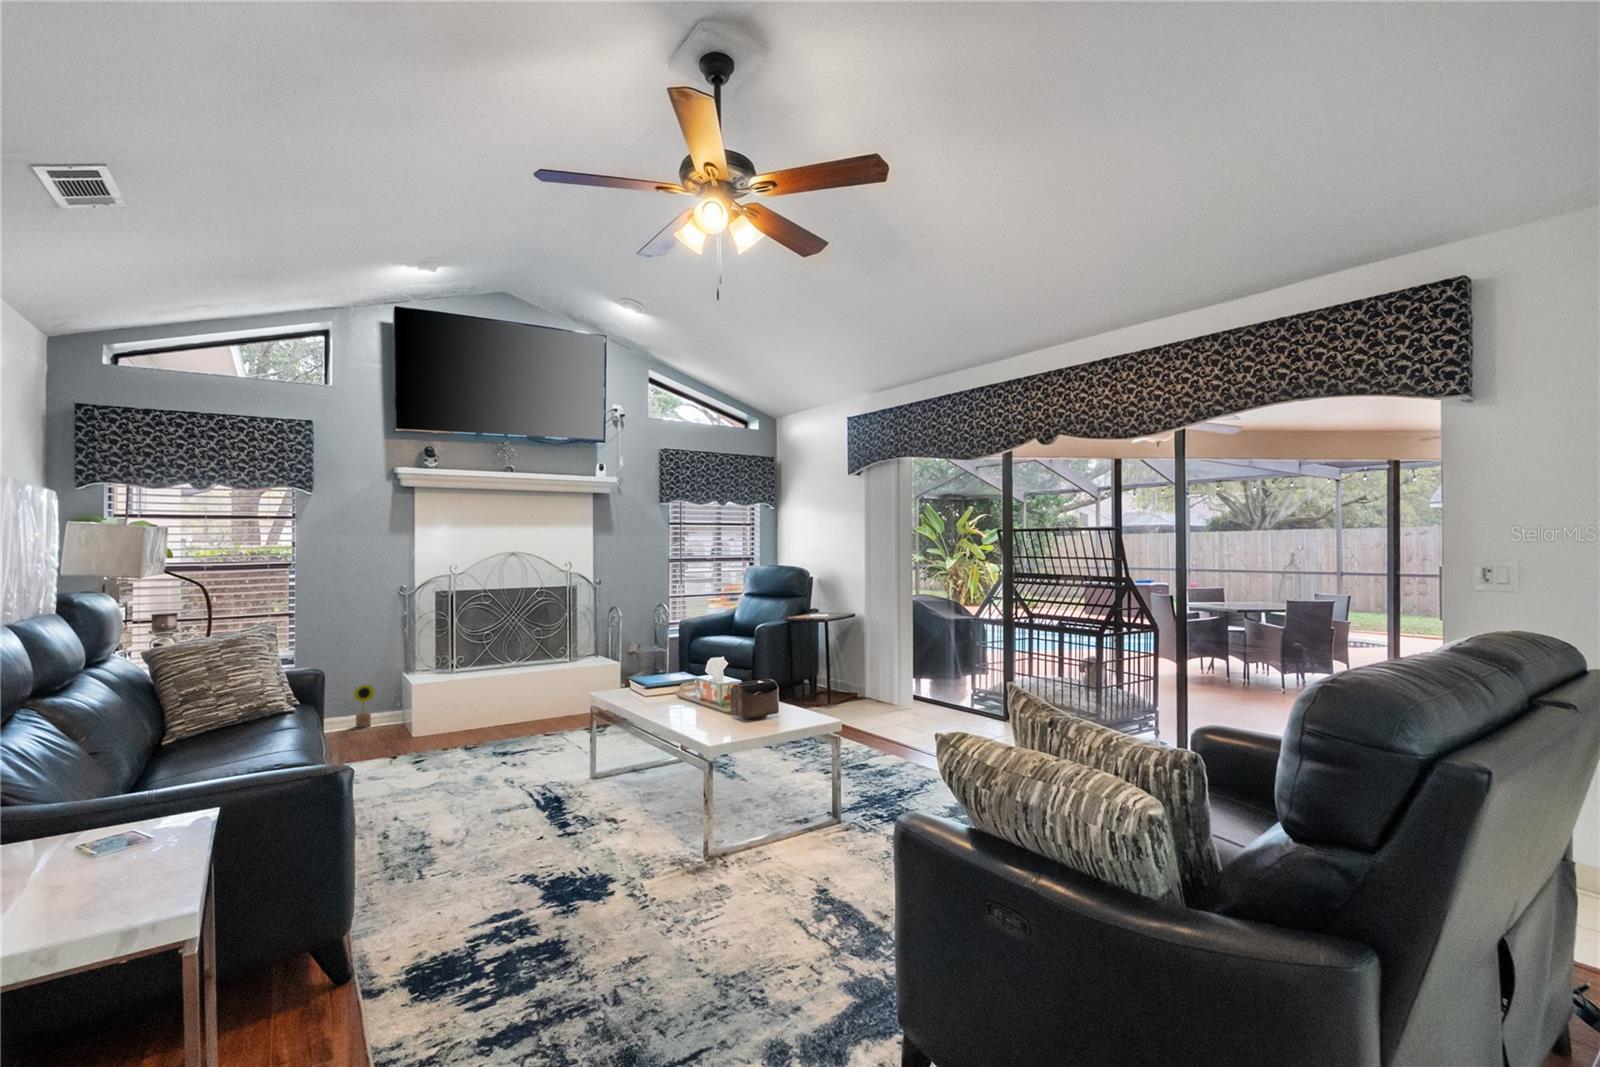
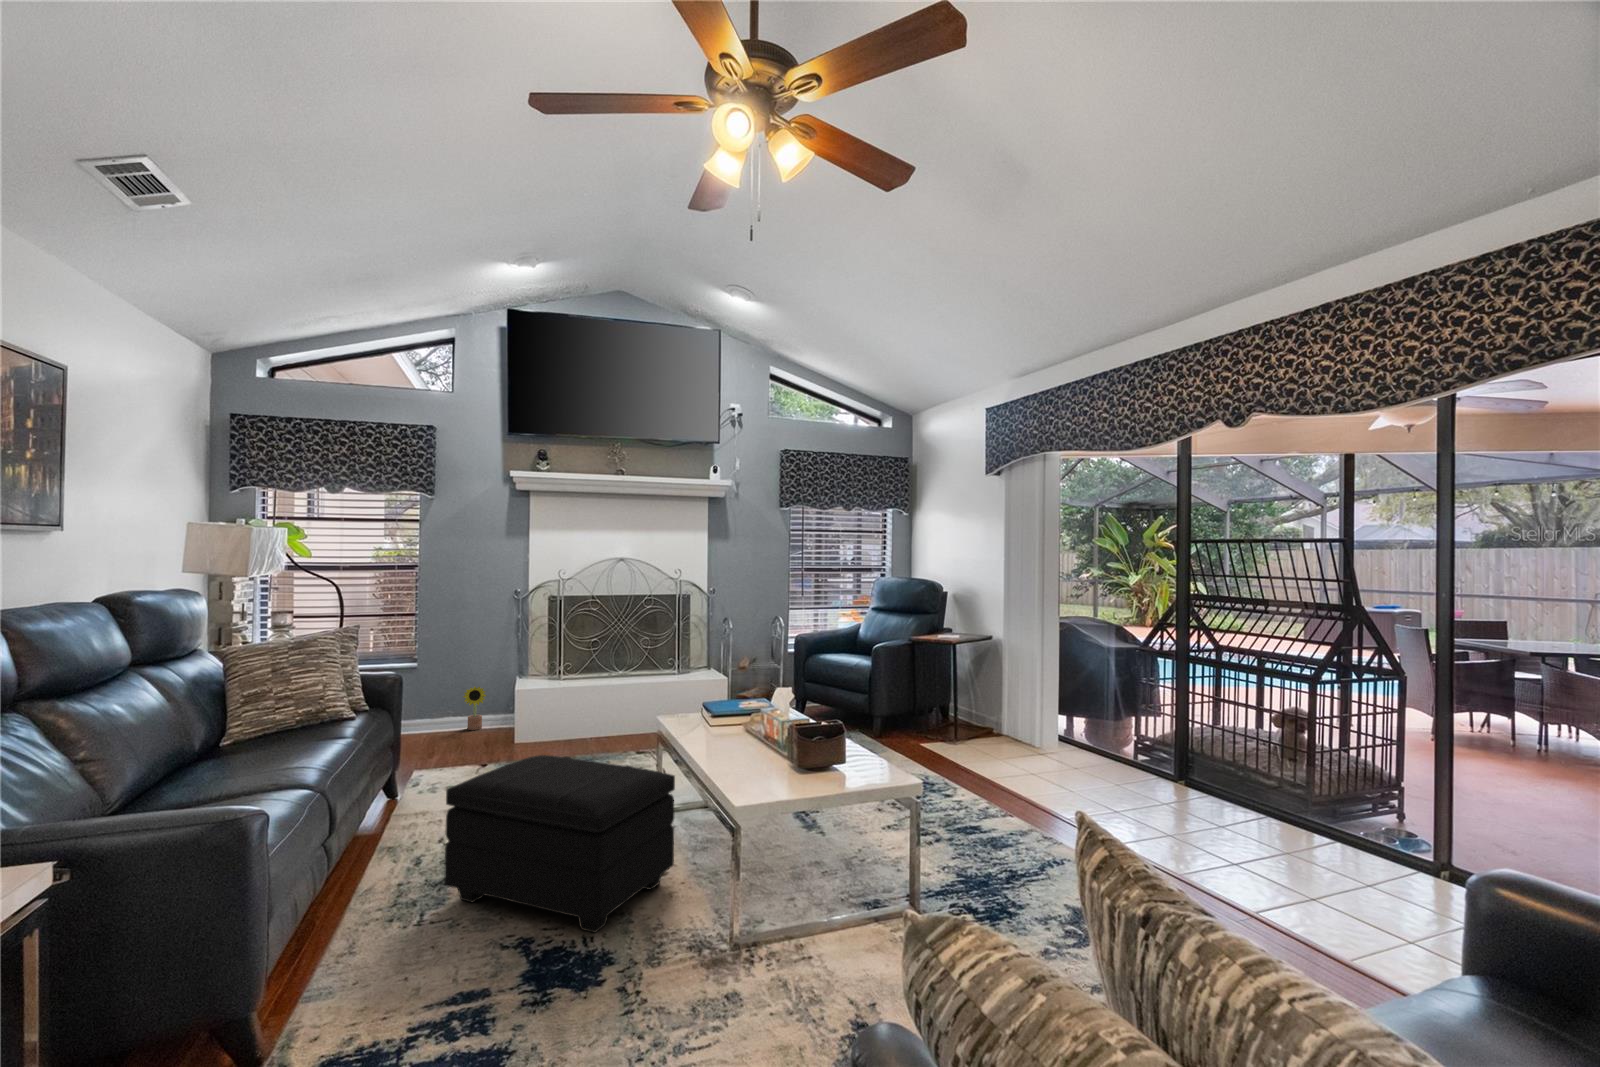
footstool: none [435,729,634,864] -> present [444,755,675,933]

